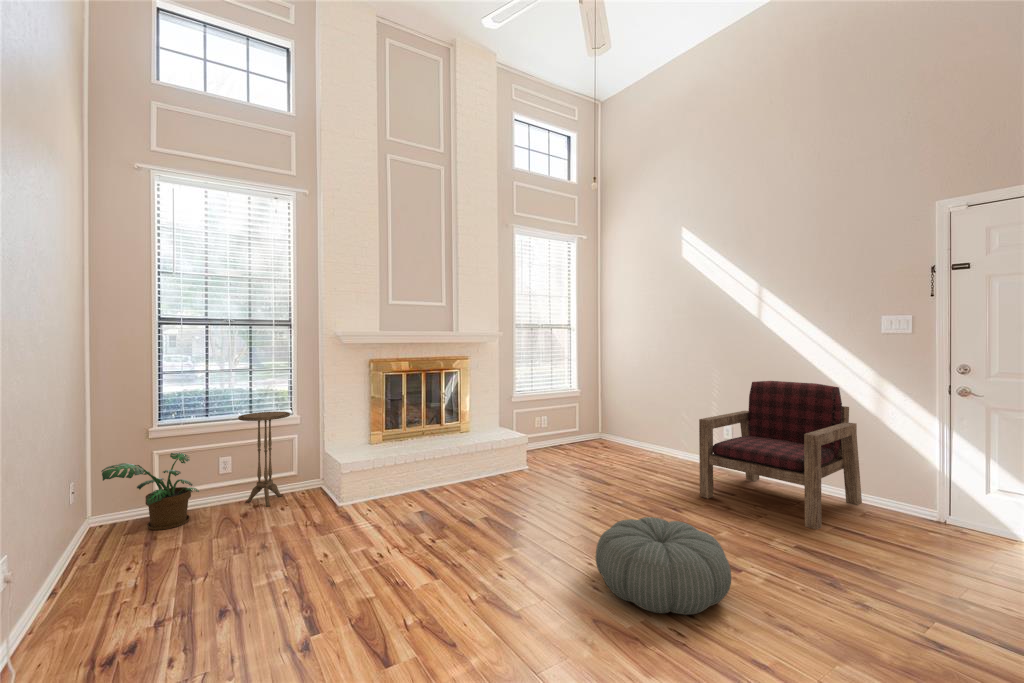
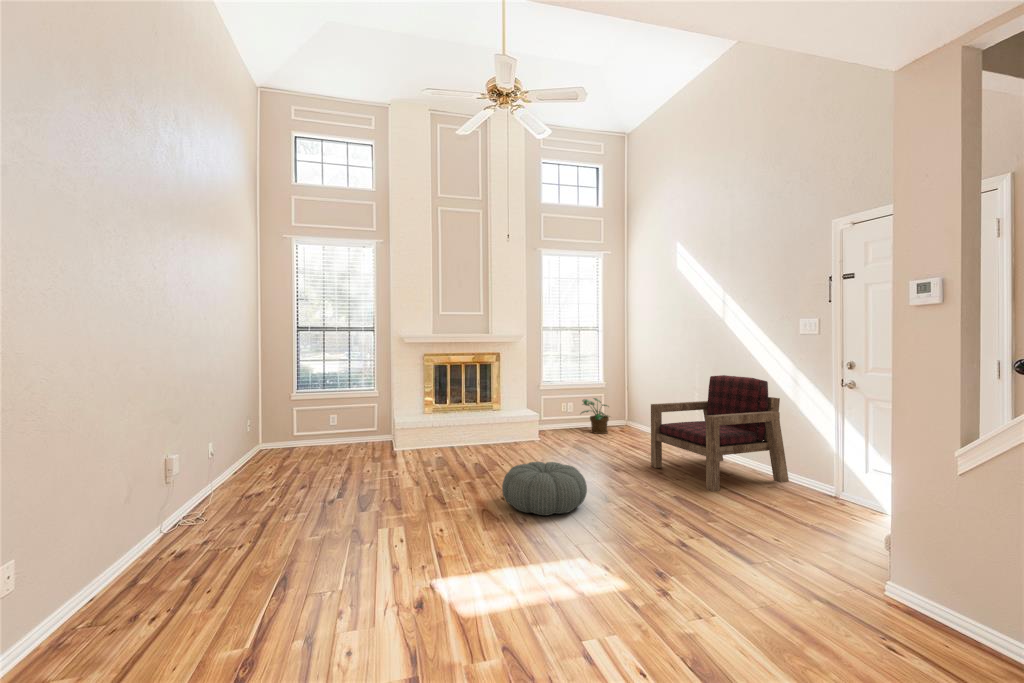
side table: present [238,411,290,507] -> none [339,388,370,448]
potted plant: present [101,453,199,530] -> present [581,398,610,434]

